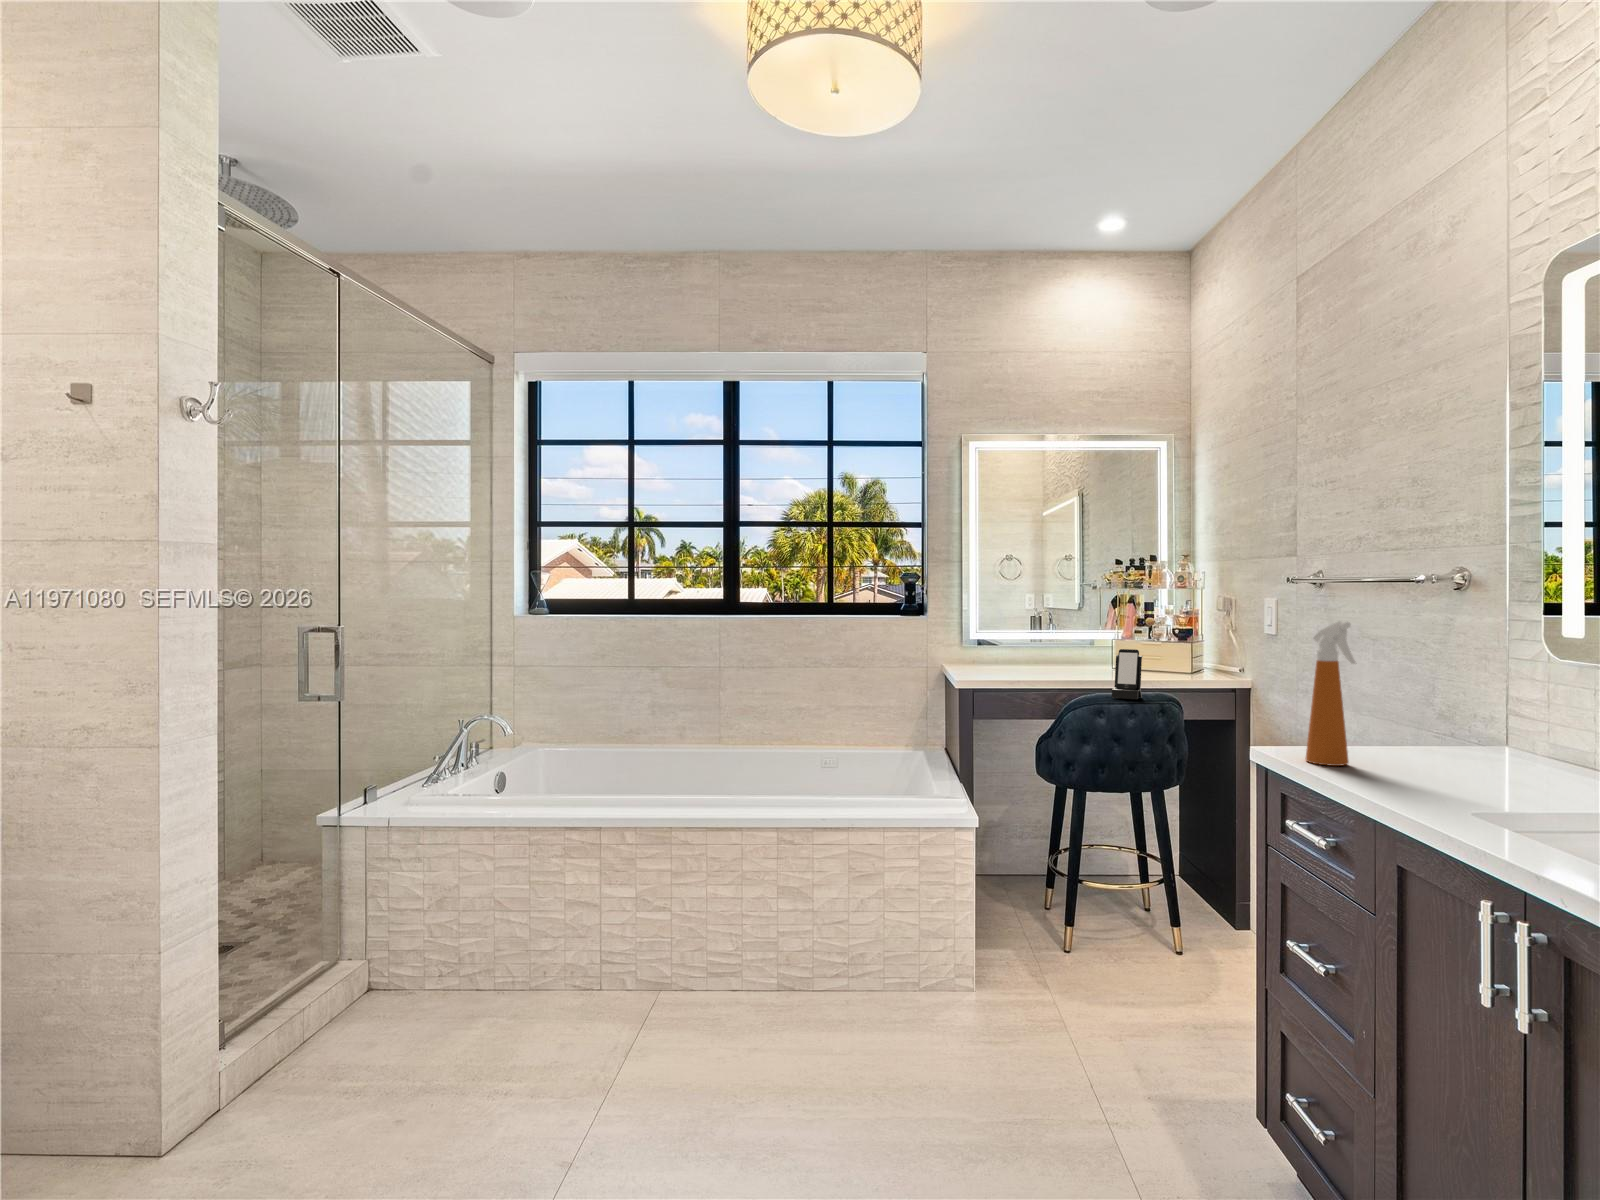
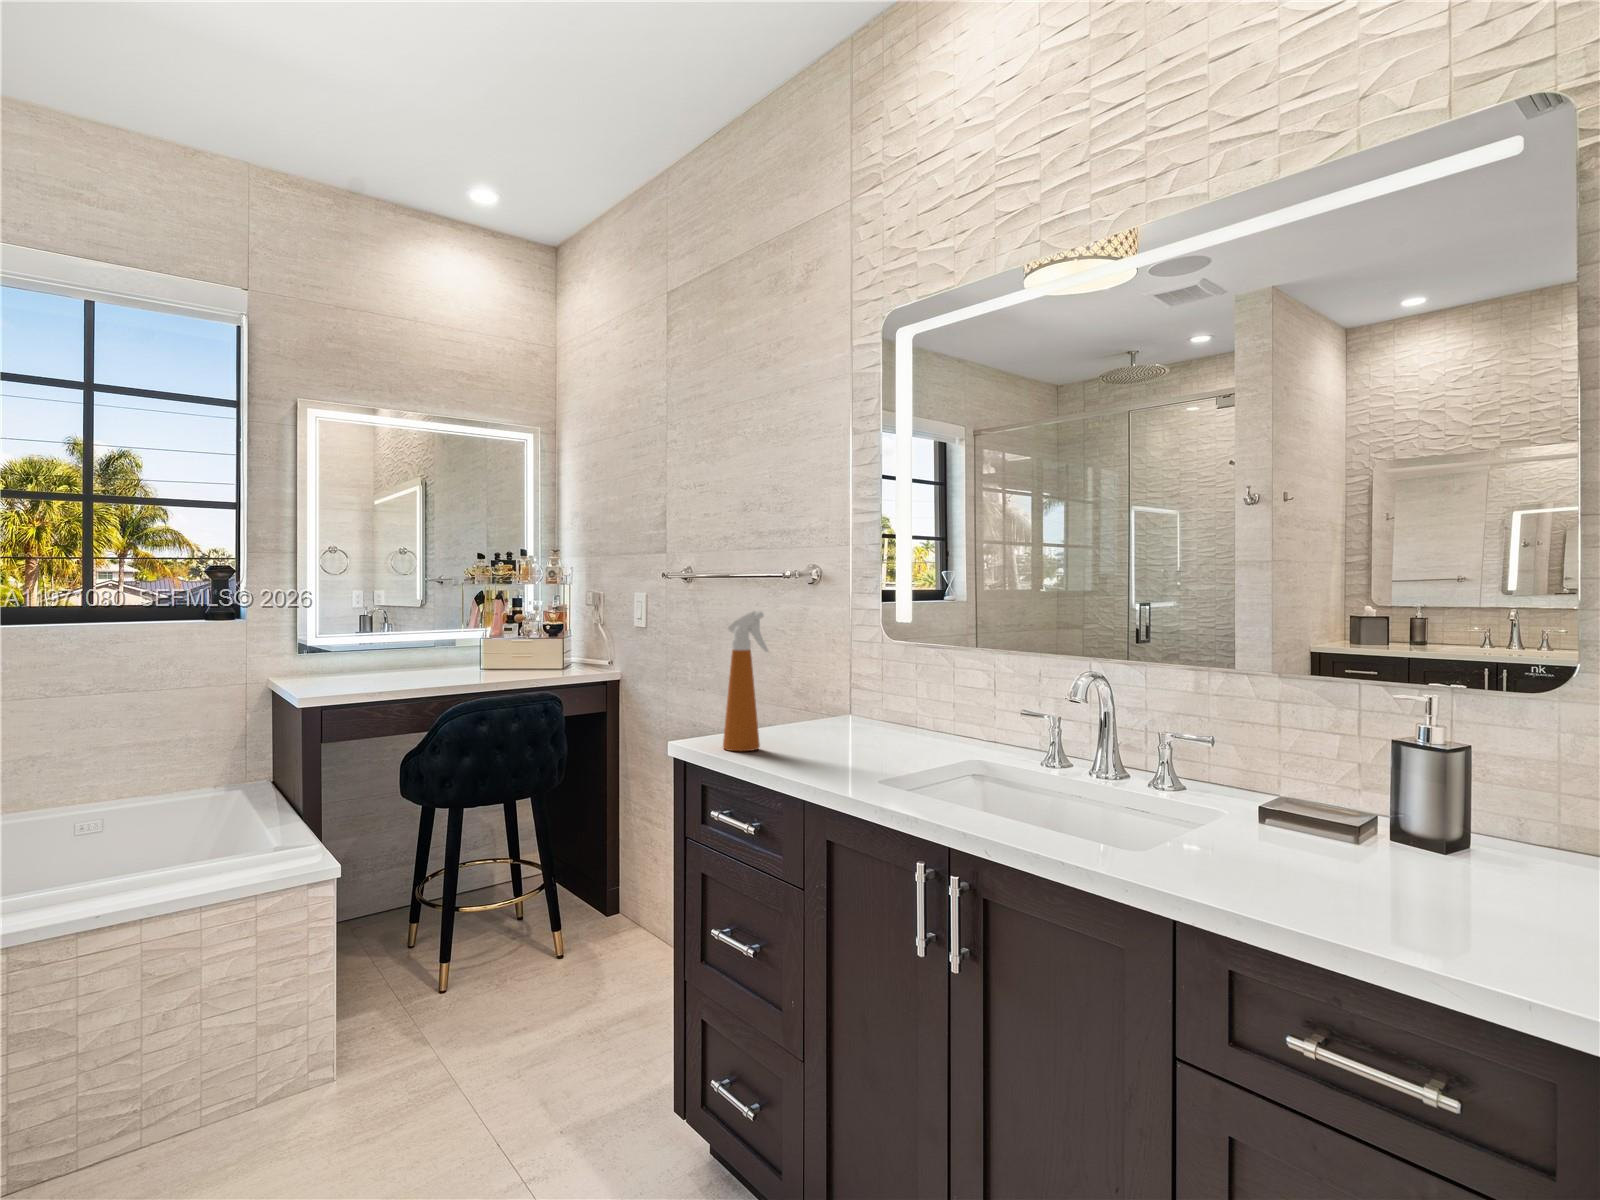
smartphone: present [1112,649,1143,699] -> none [494,648,525,701]

